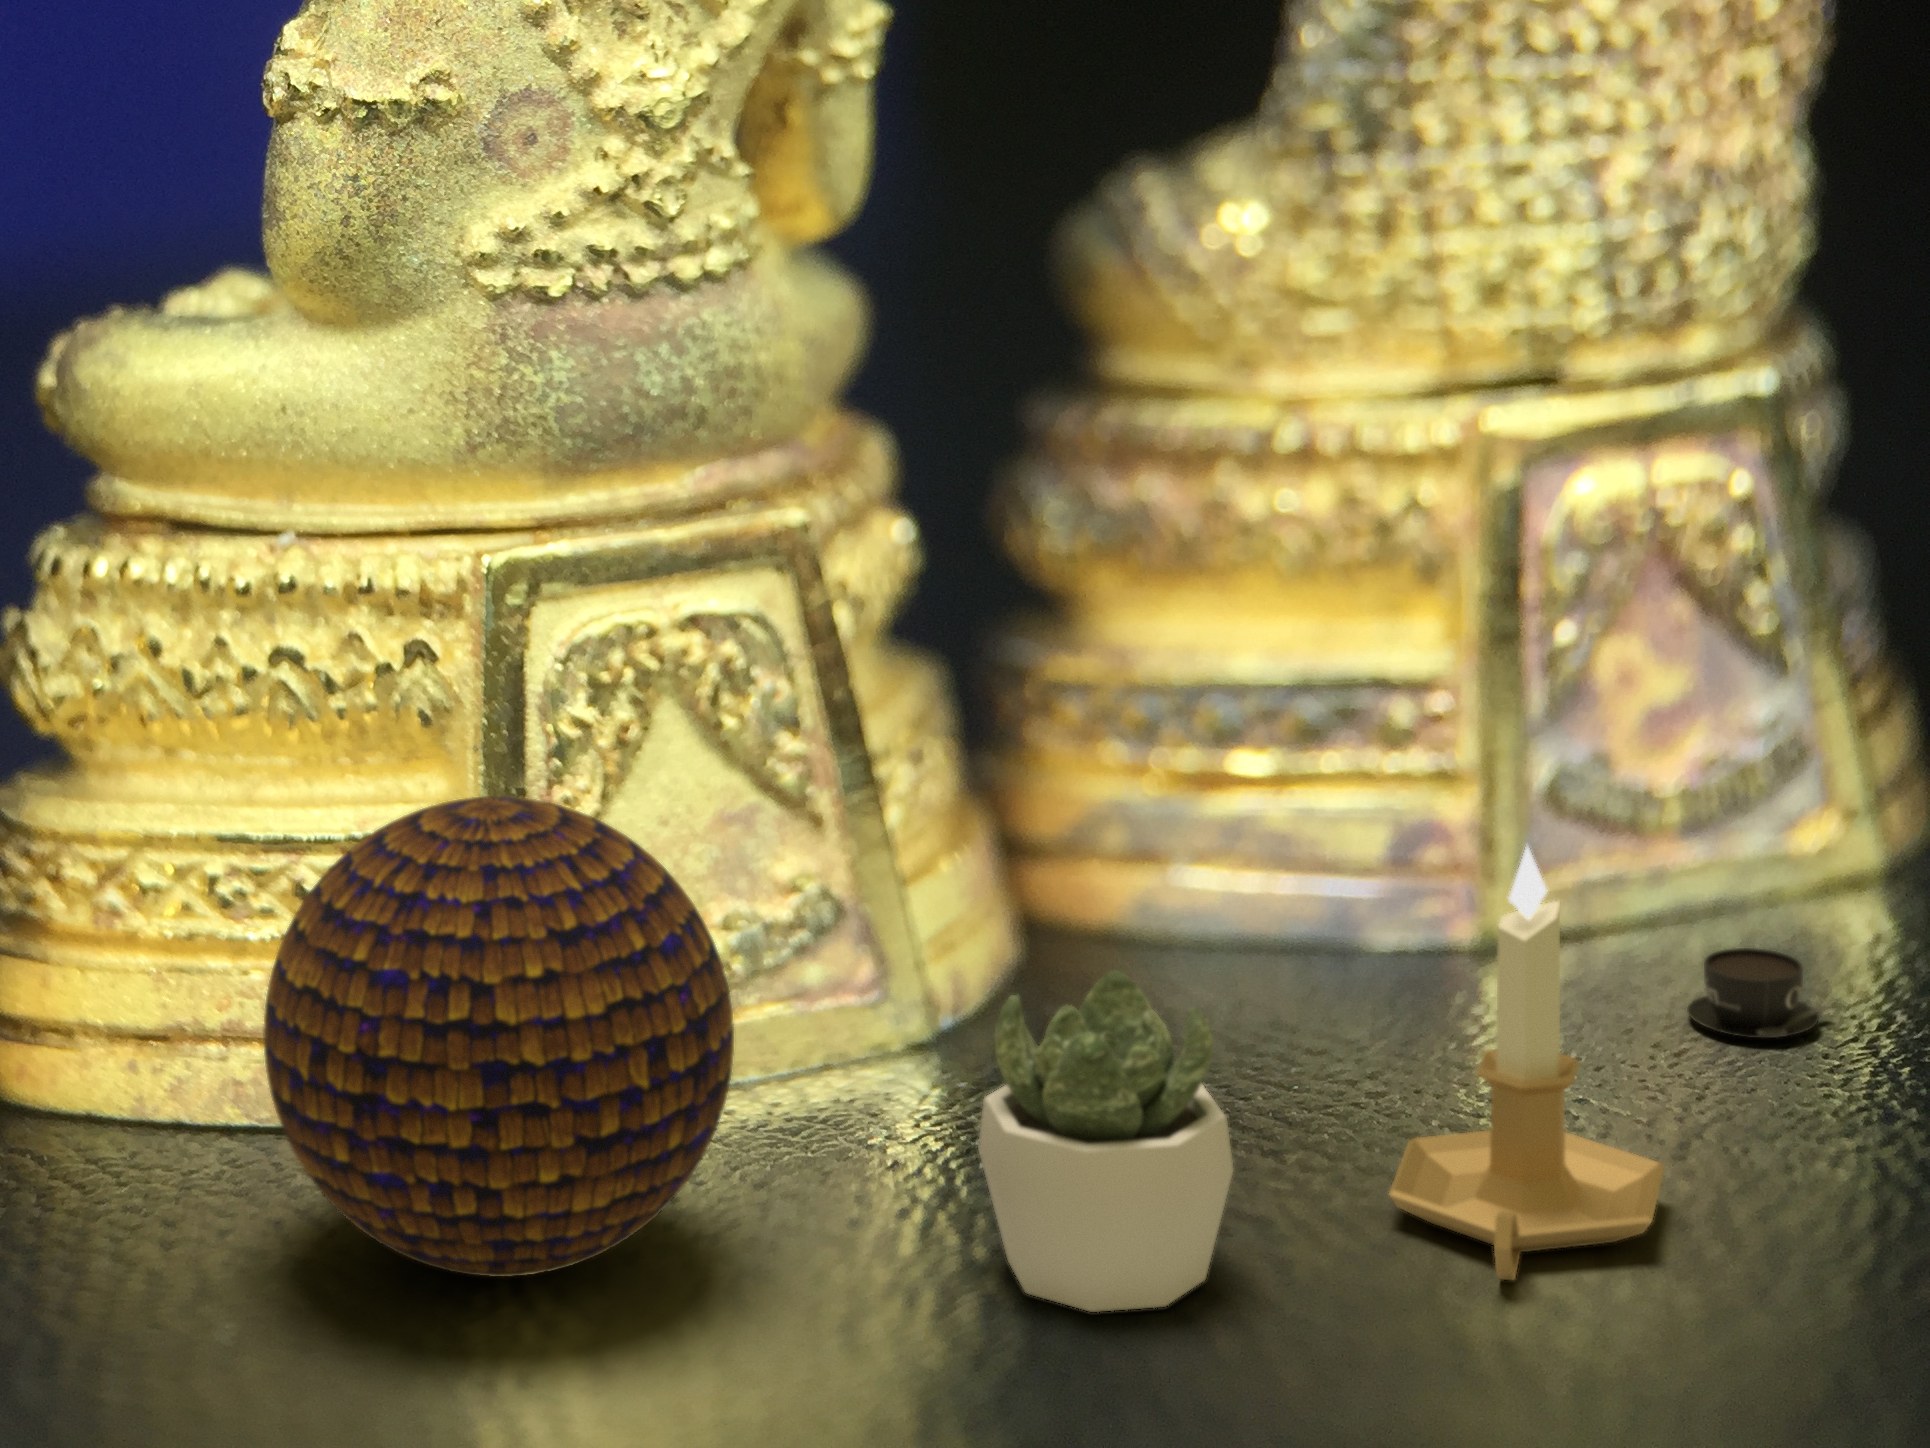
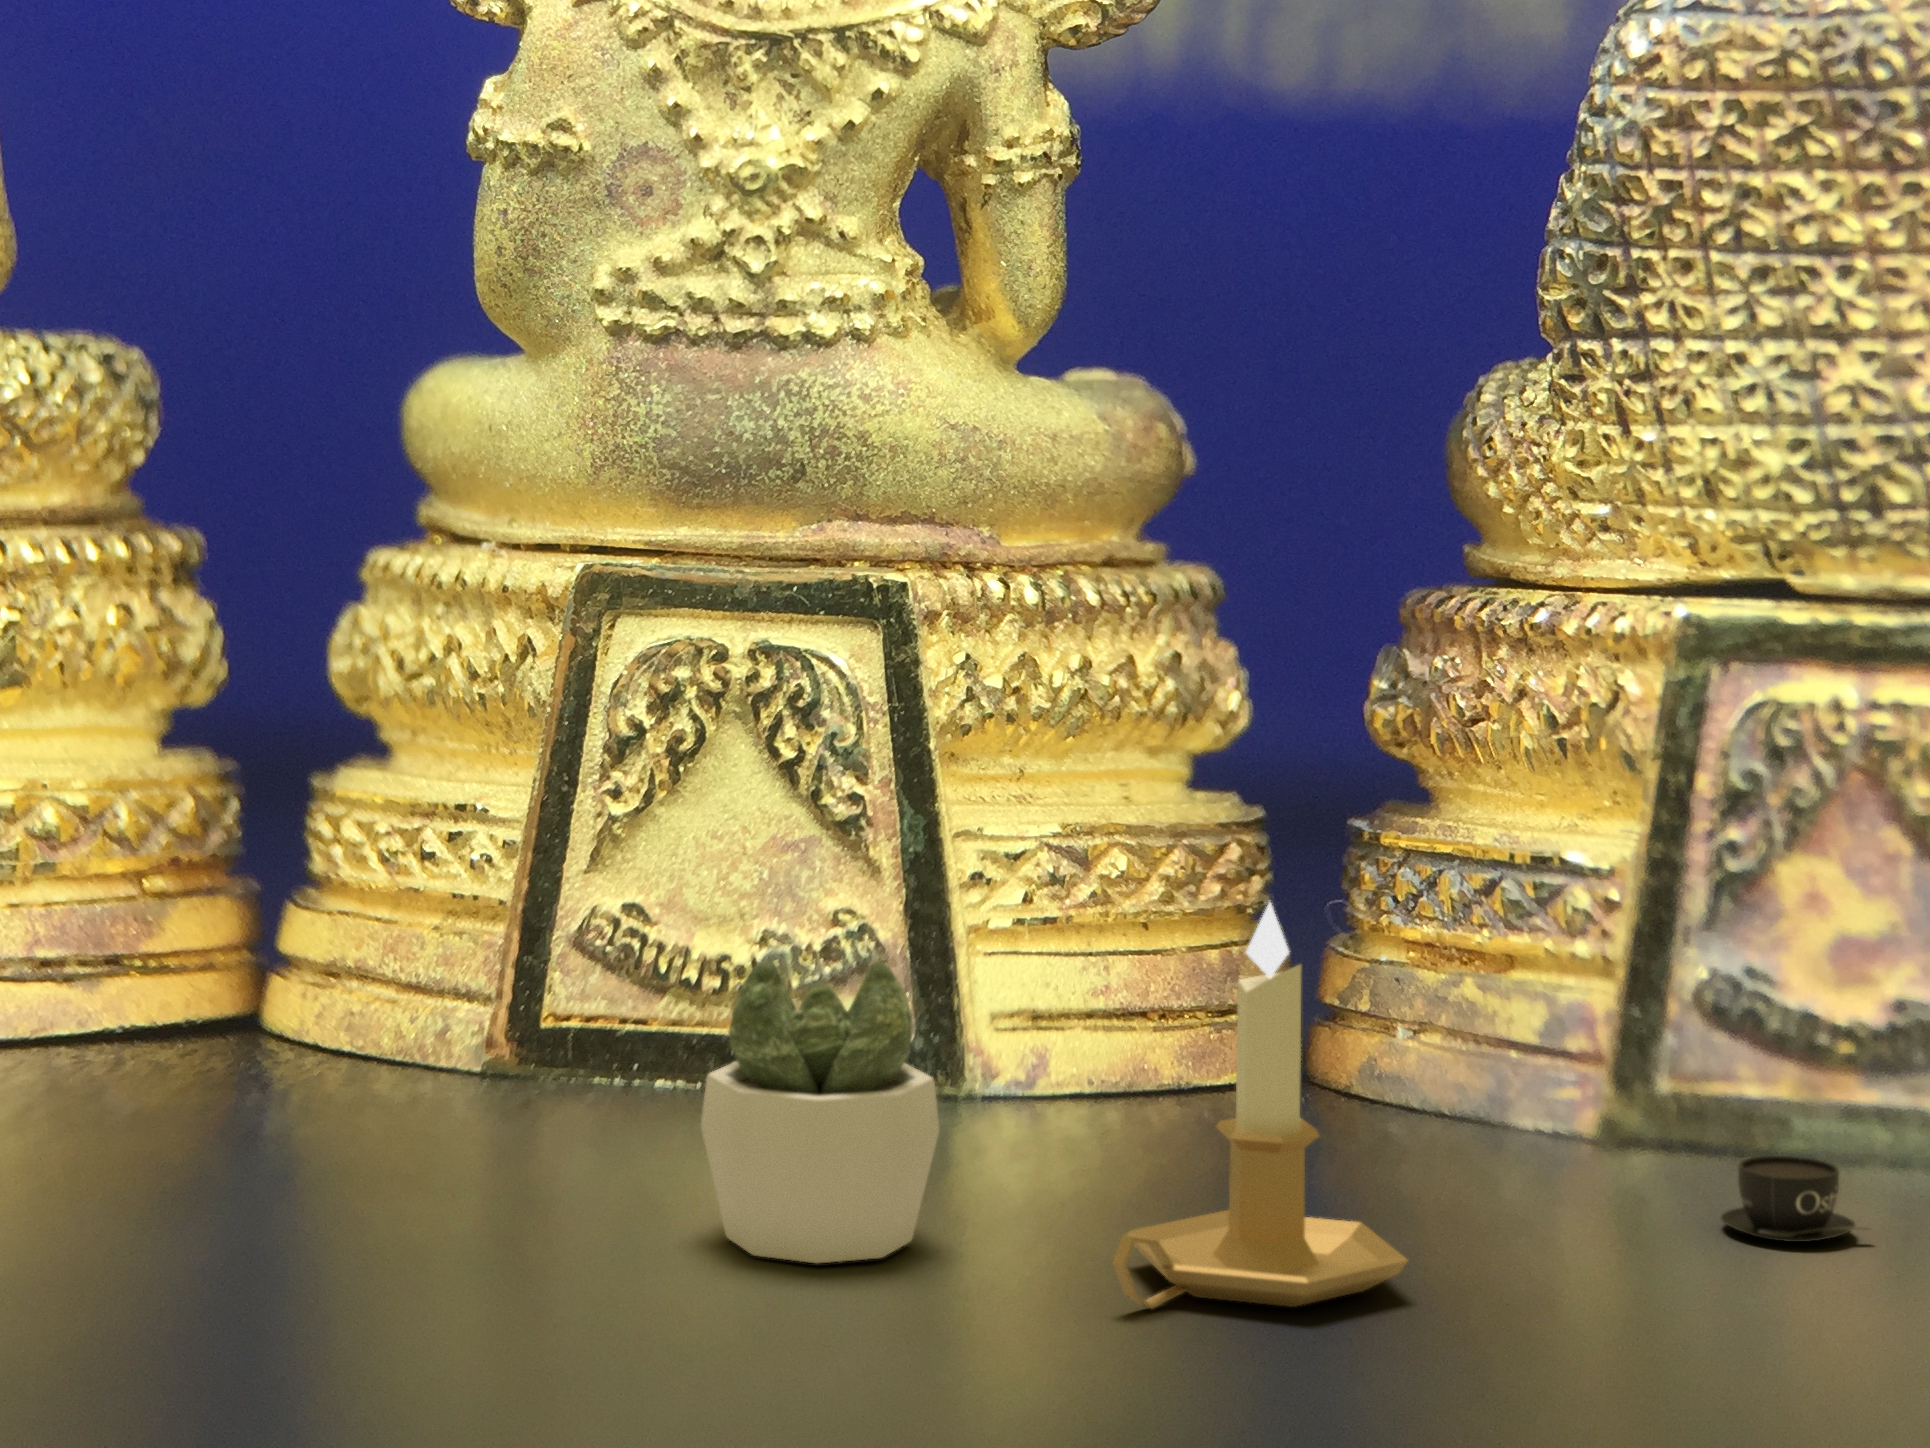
decorative orb: present [263,796,734,1277] -> none [167,727,587,1153]

